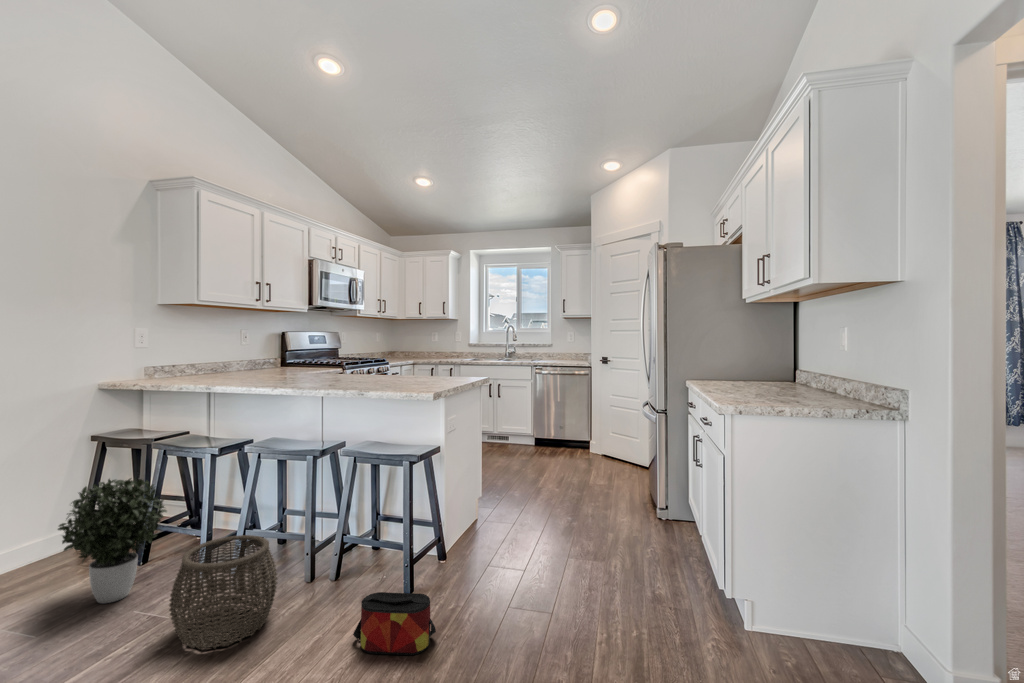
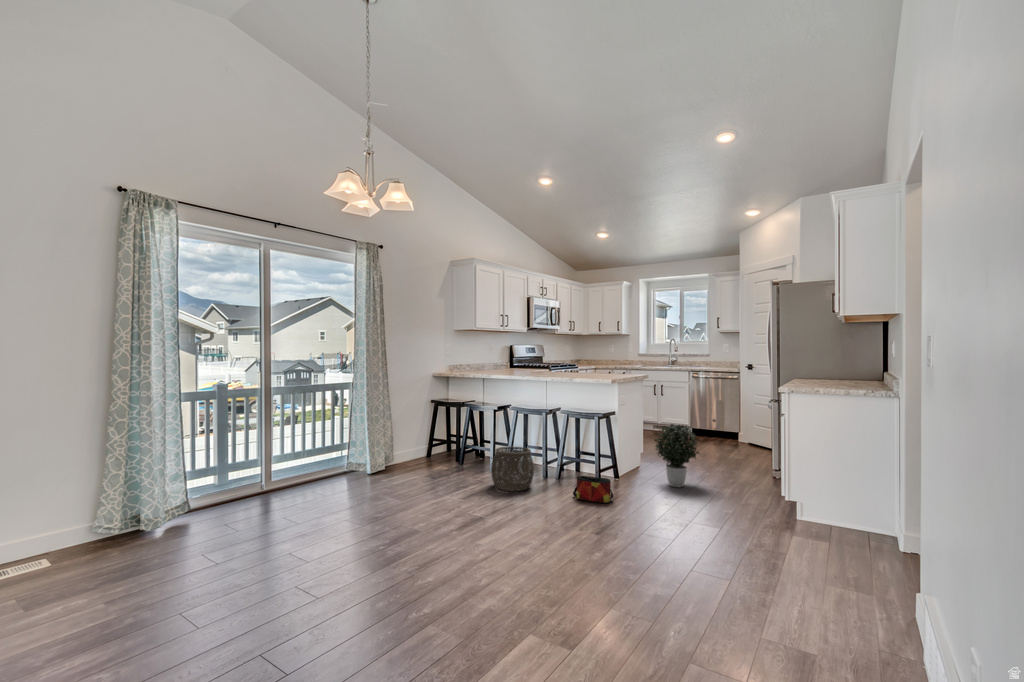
potted plant: present [58,478,167,603] -> present [654,424,699,487]

